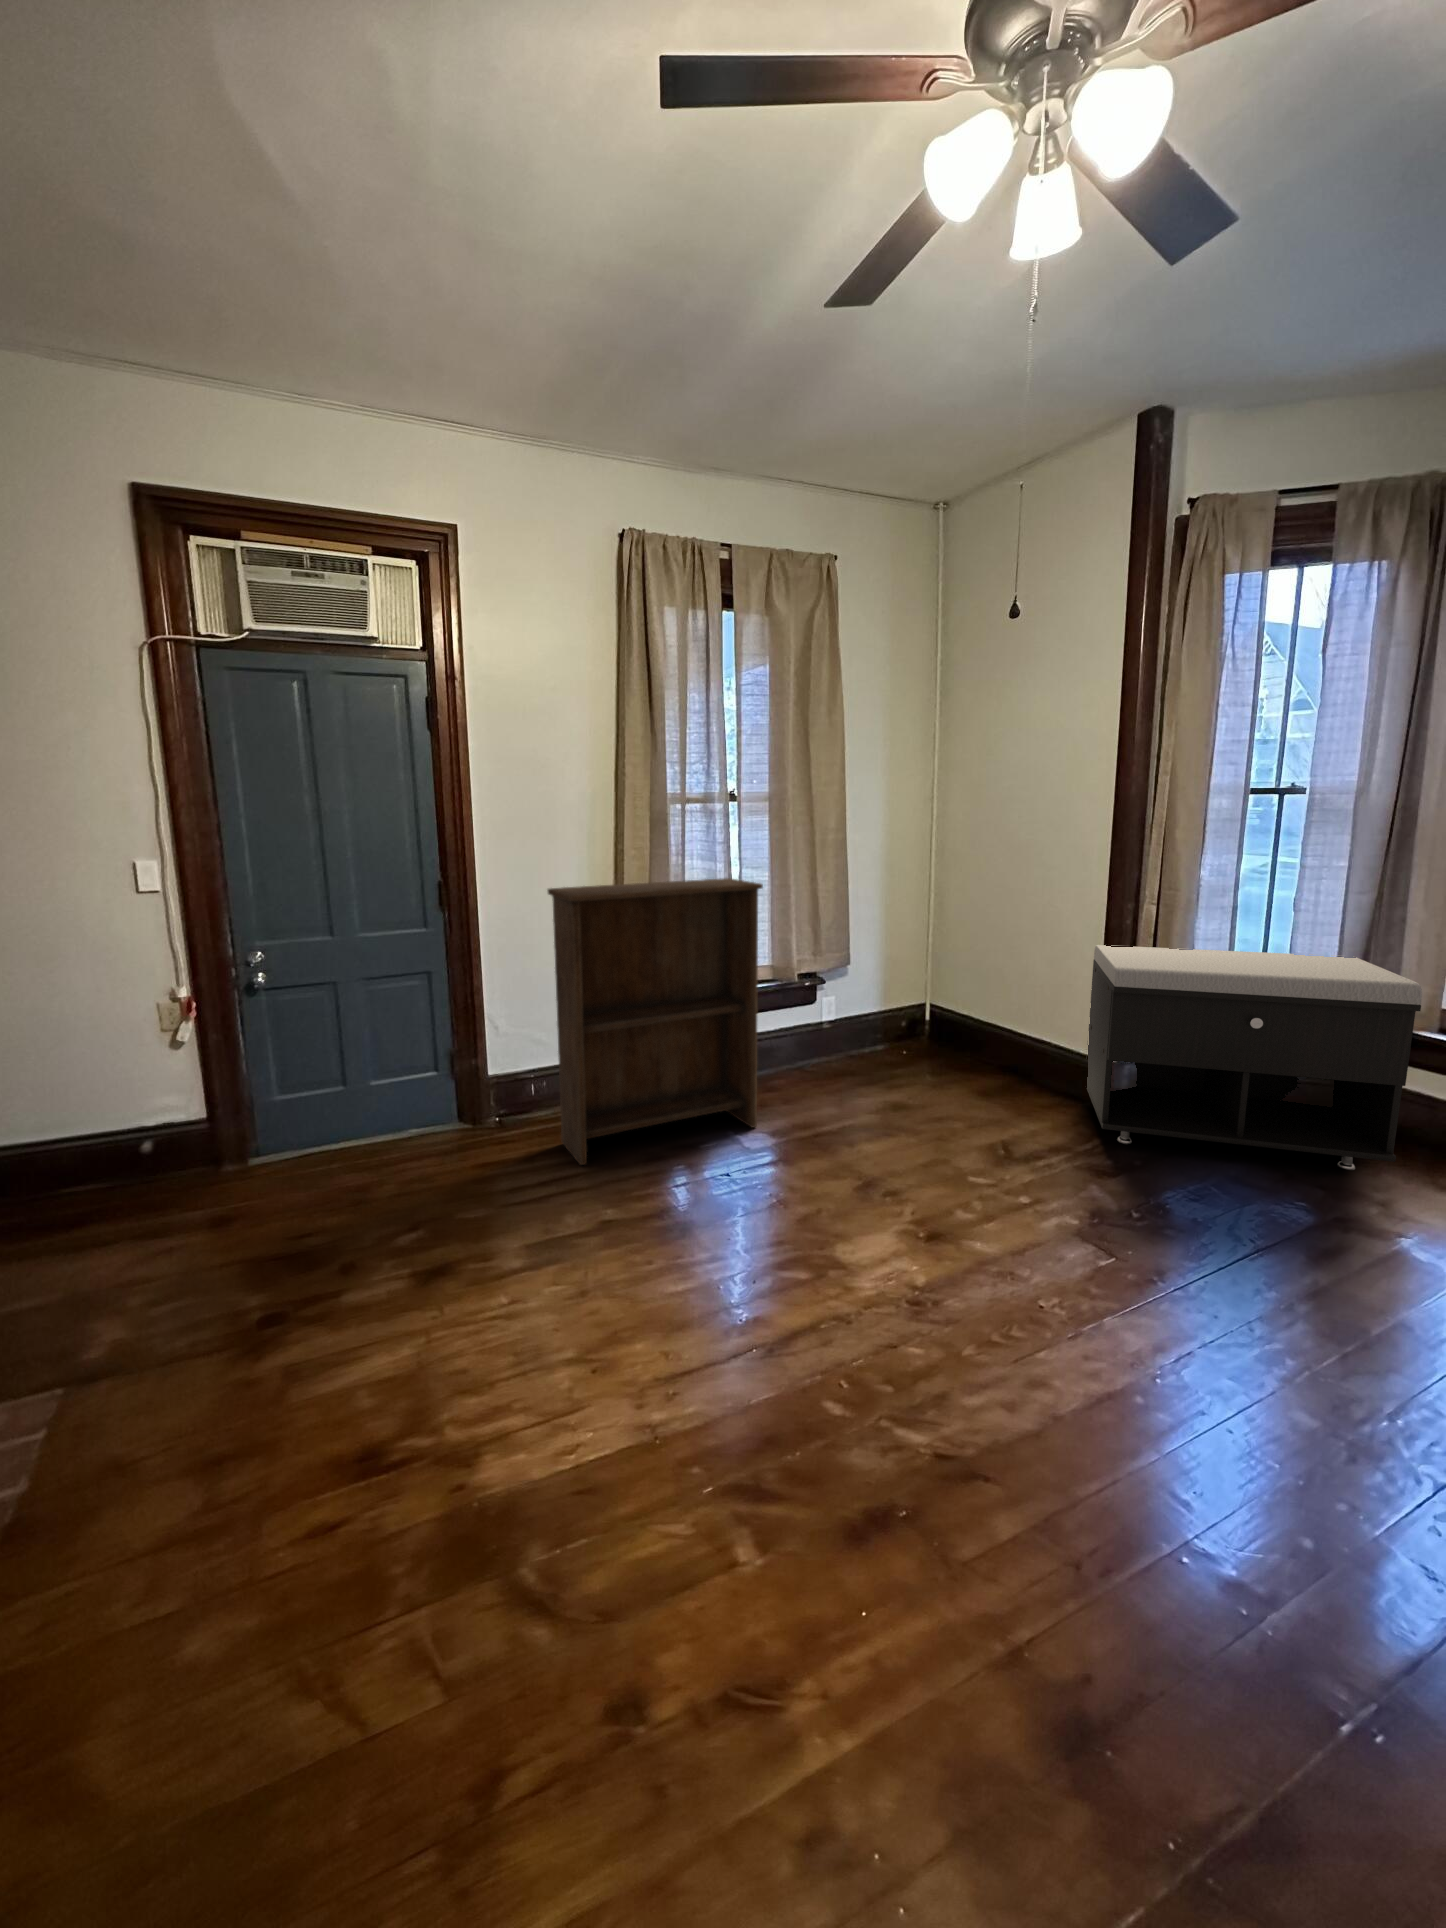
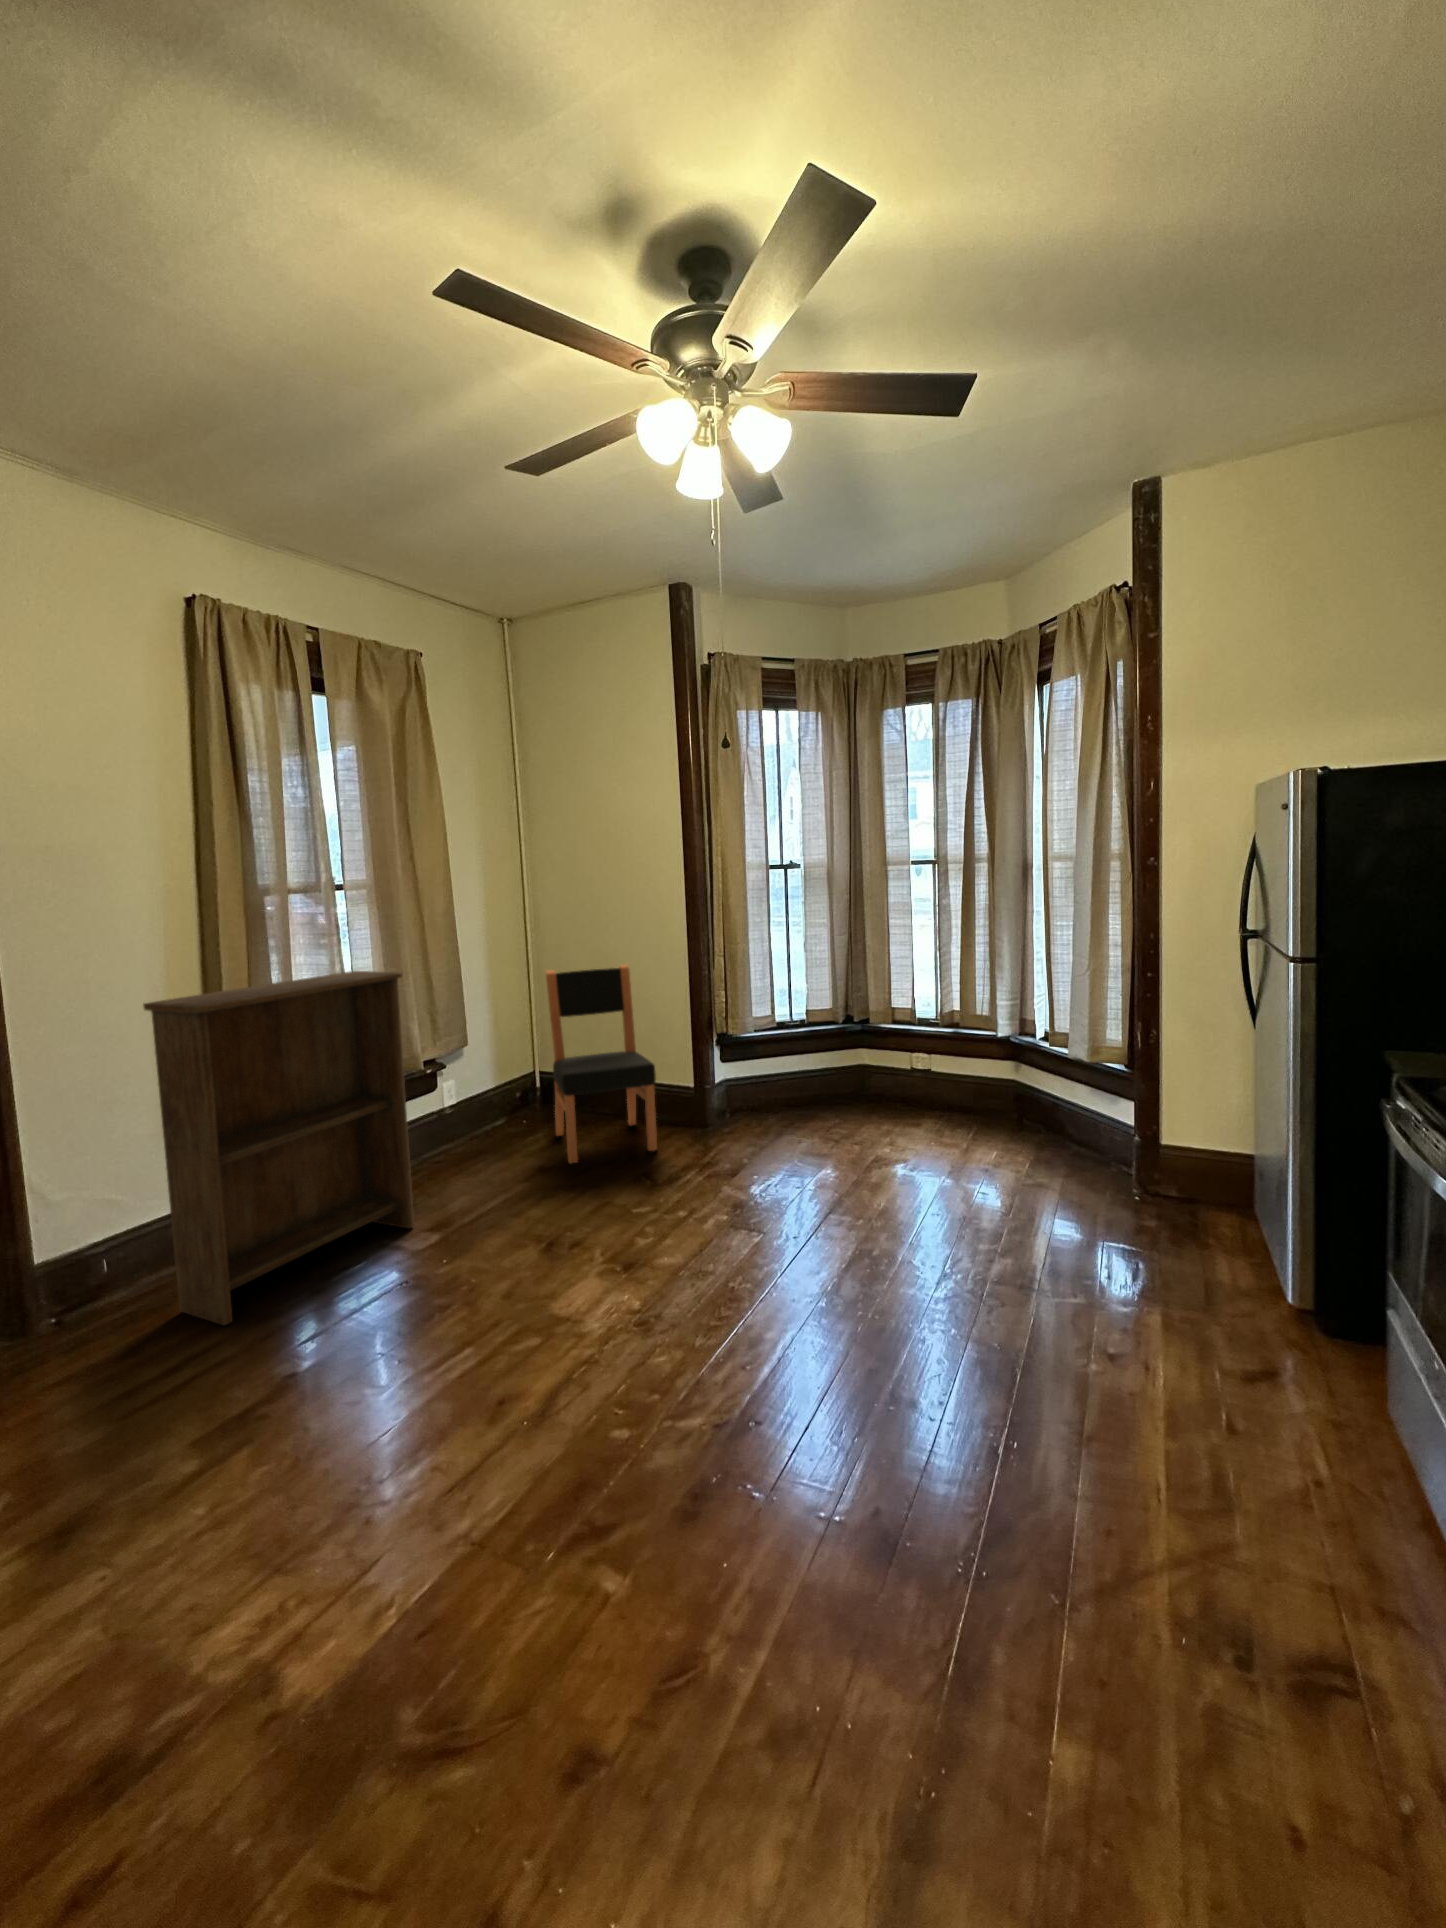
dining chair: none [929,898,1042,1117] -> present [545,965,657,1163]
storage bench: present [1087,945,1422,1170] -> none [681,981,889,1152]

